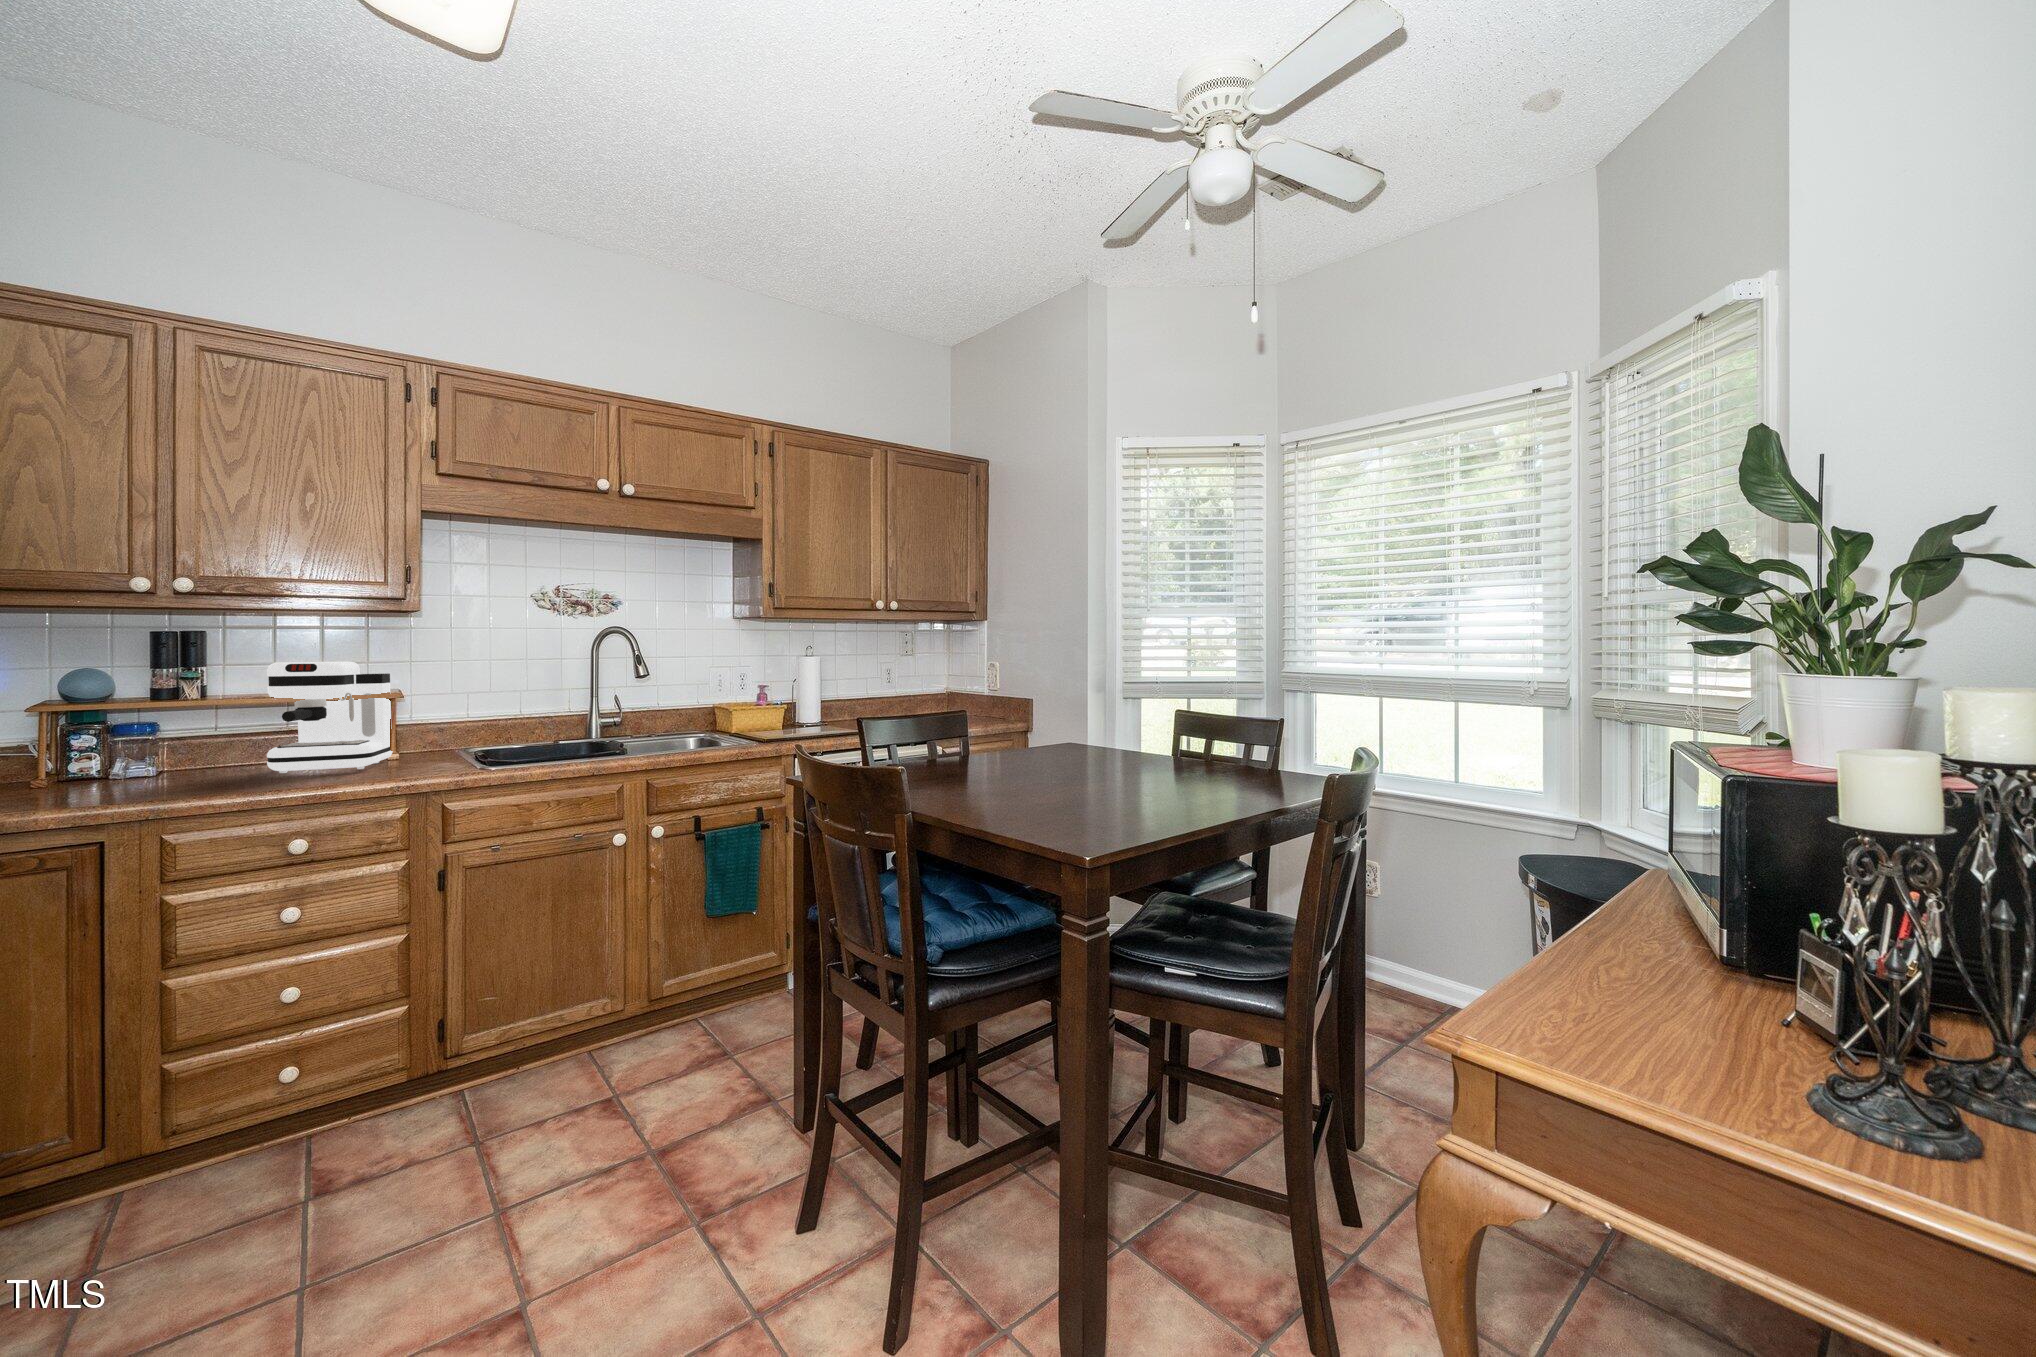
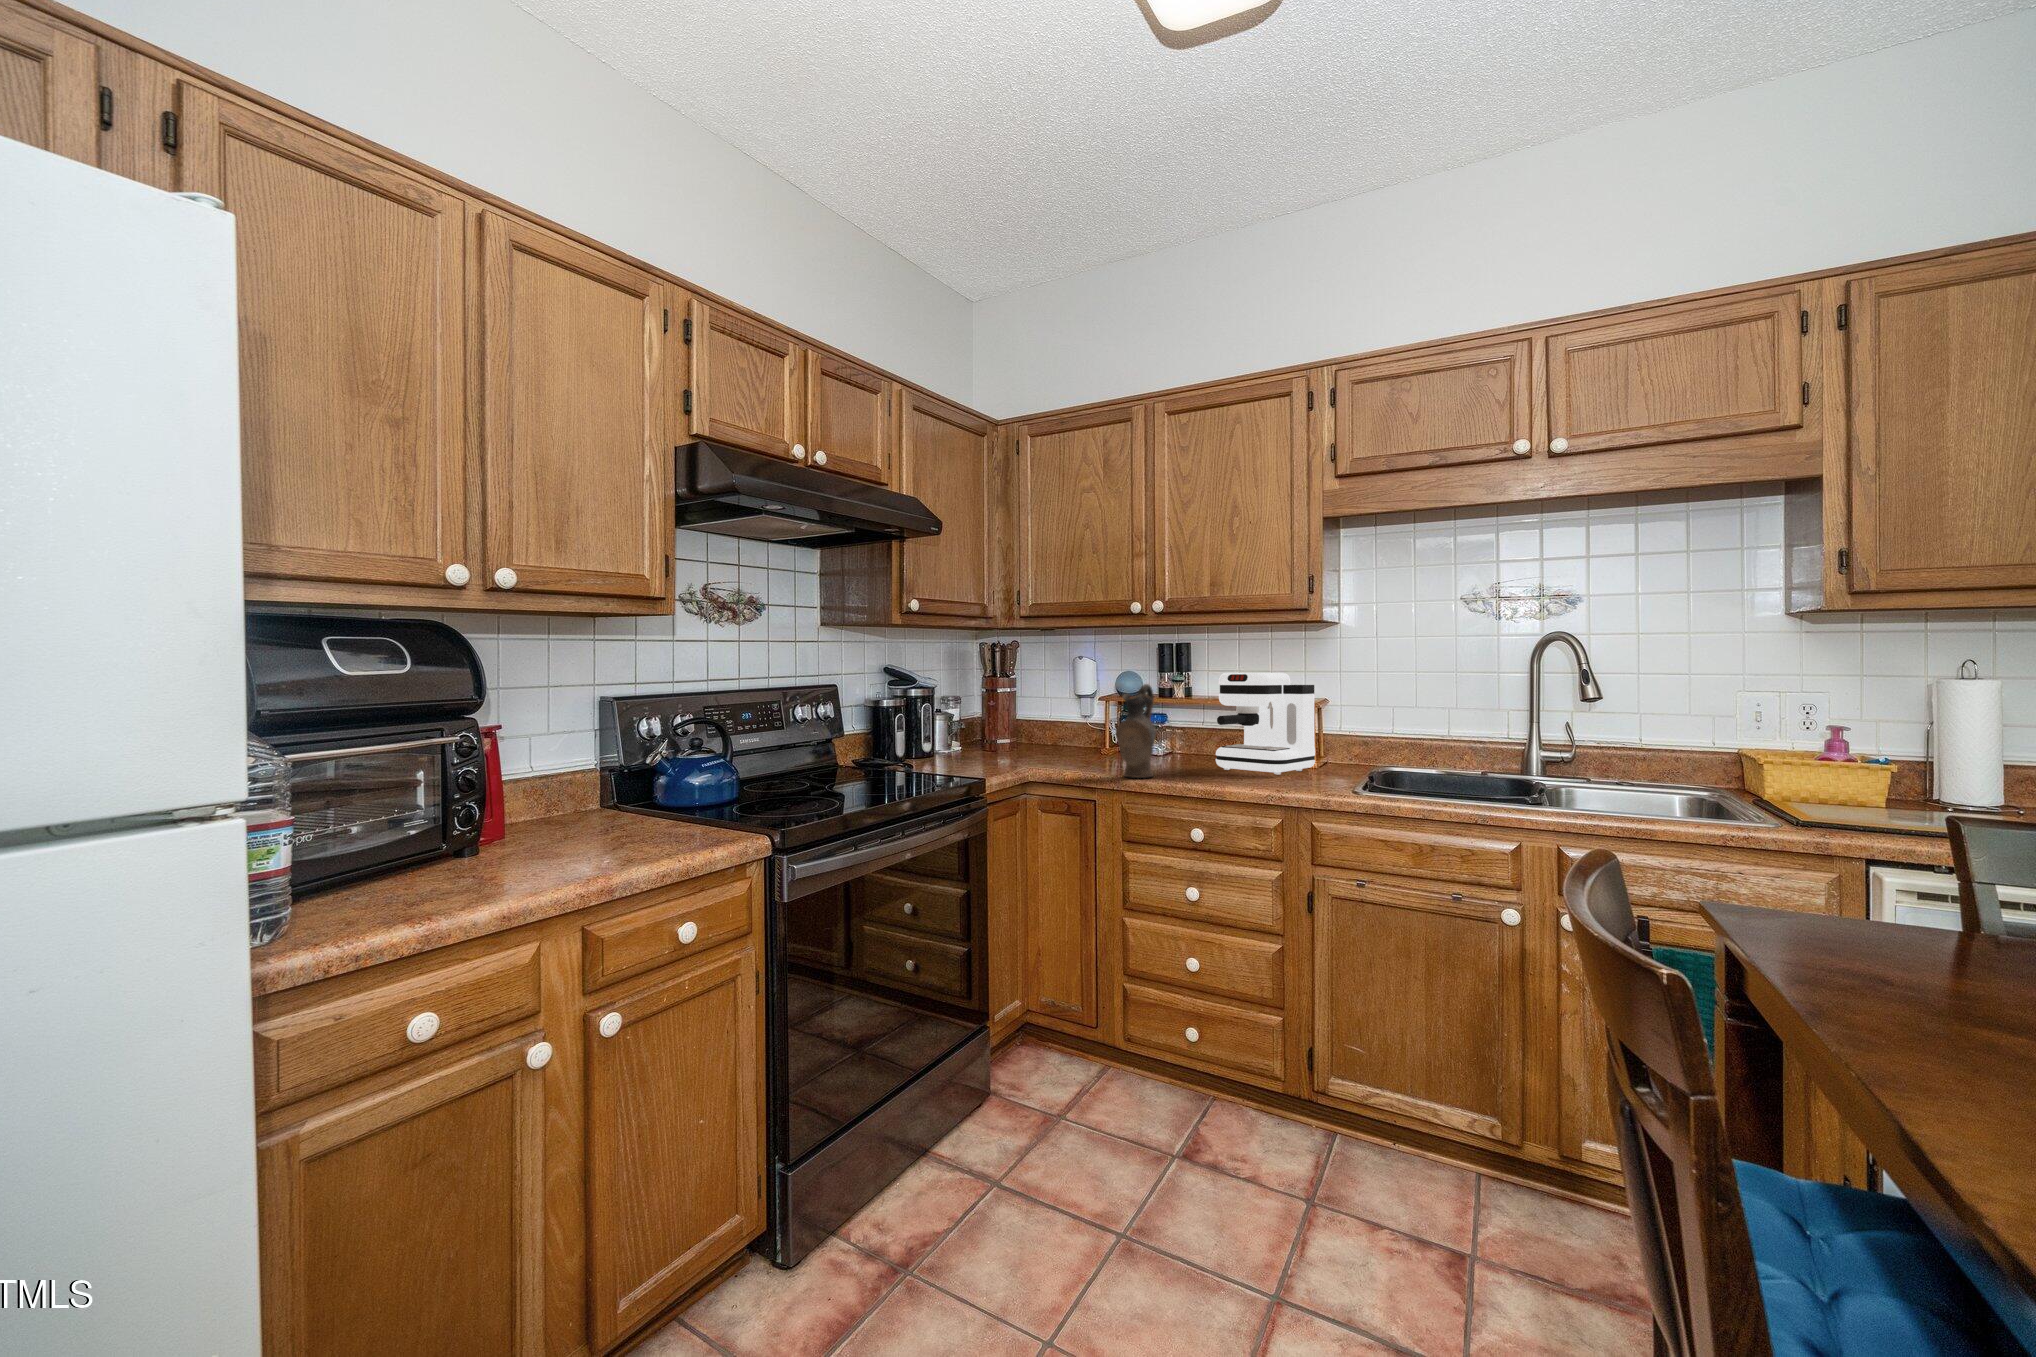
ceramic pitcher: none [128,678,198,798] -> present [1116,684,1156,778]

